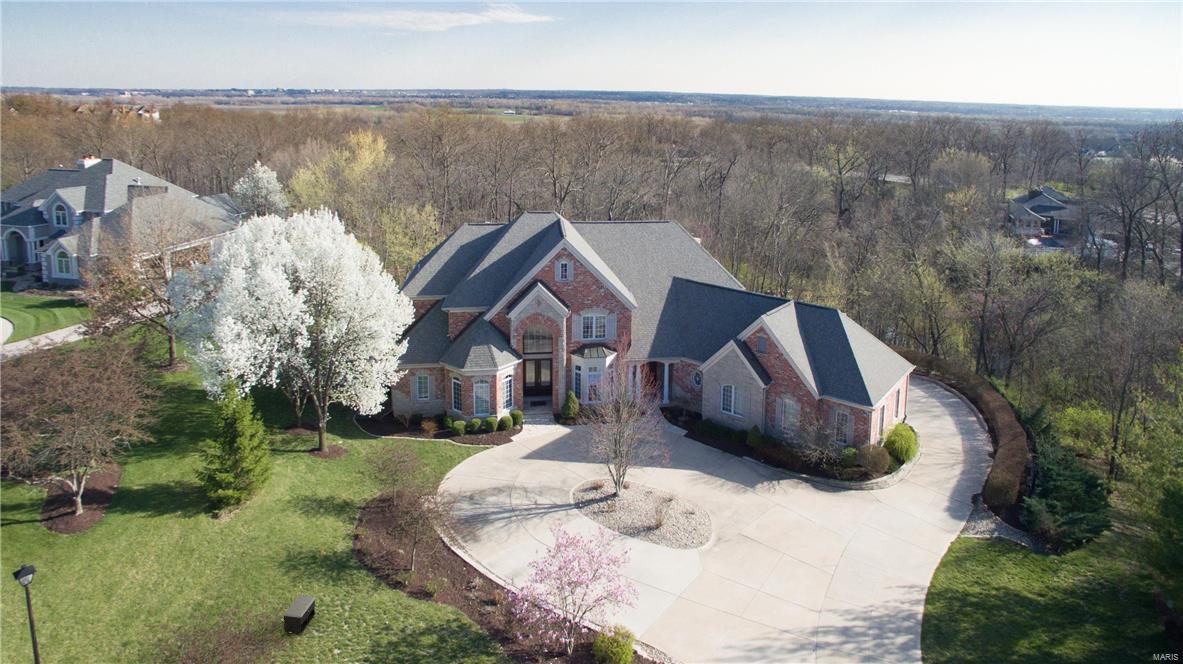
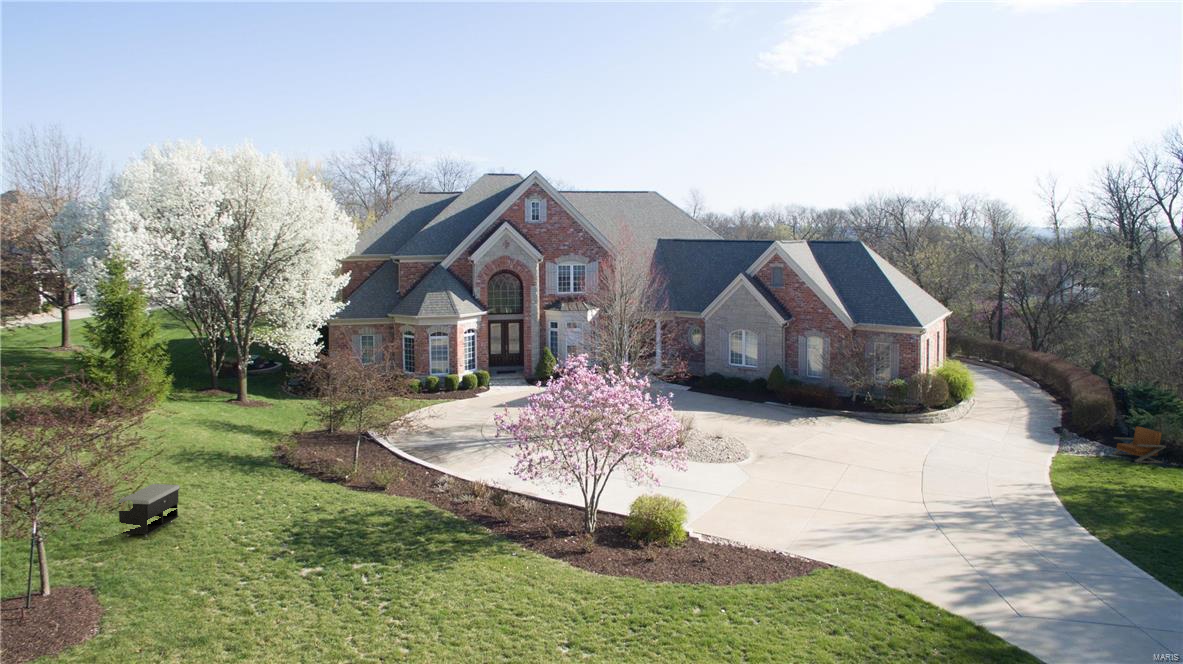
lounge chair: none [993,530,1030,563] -> present [1113,427,1166,463]

